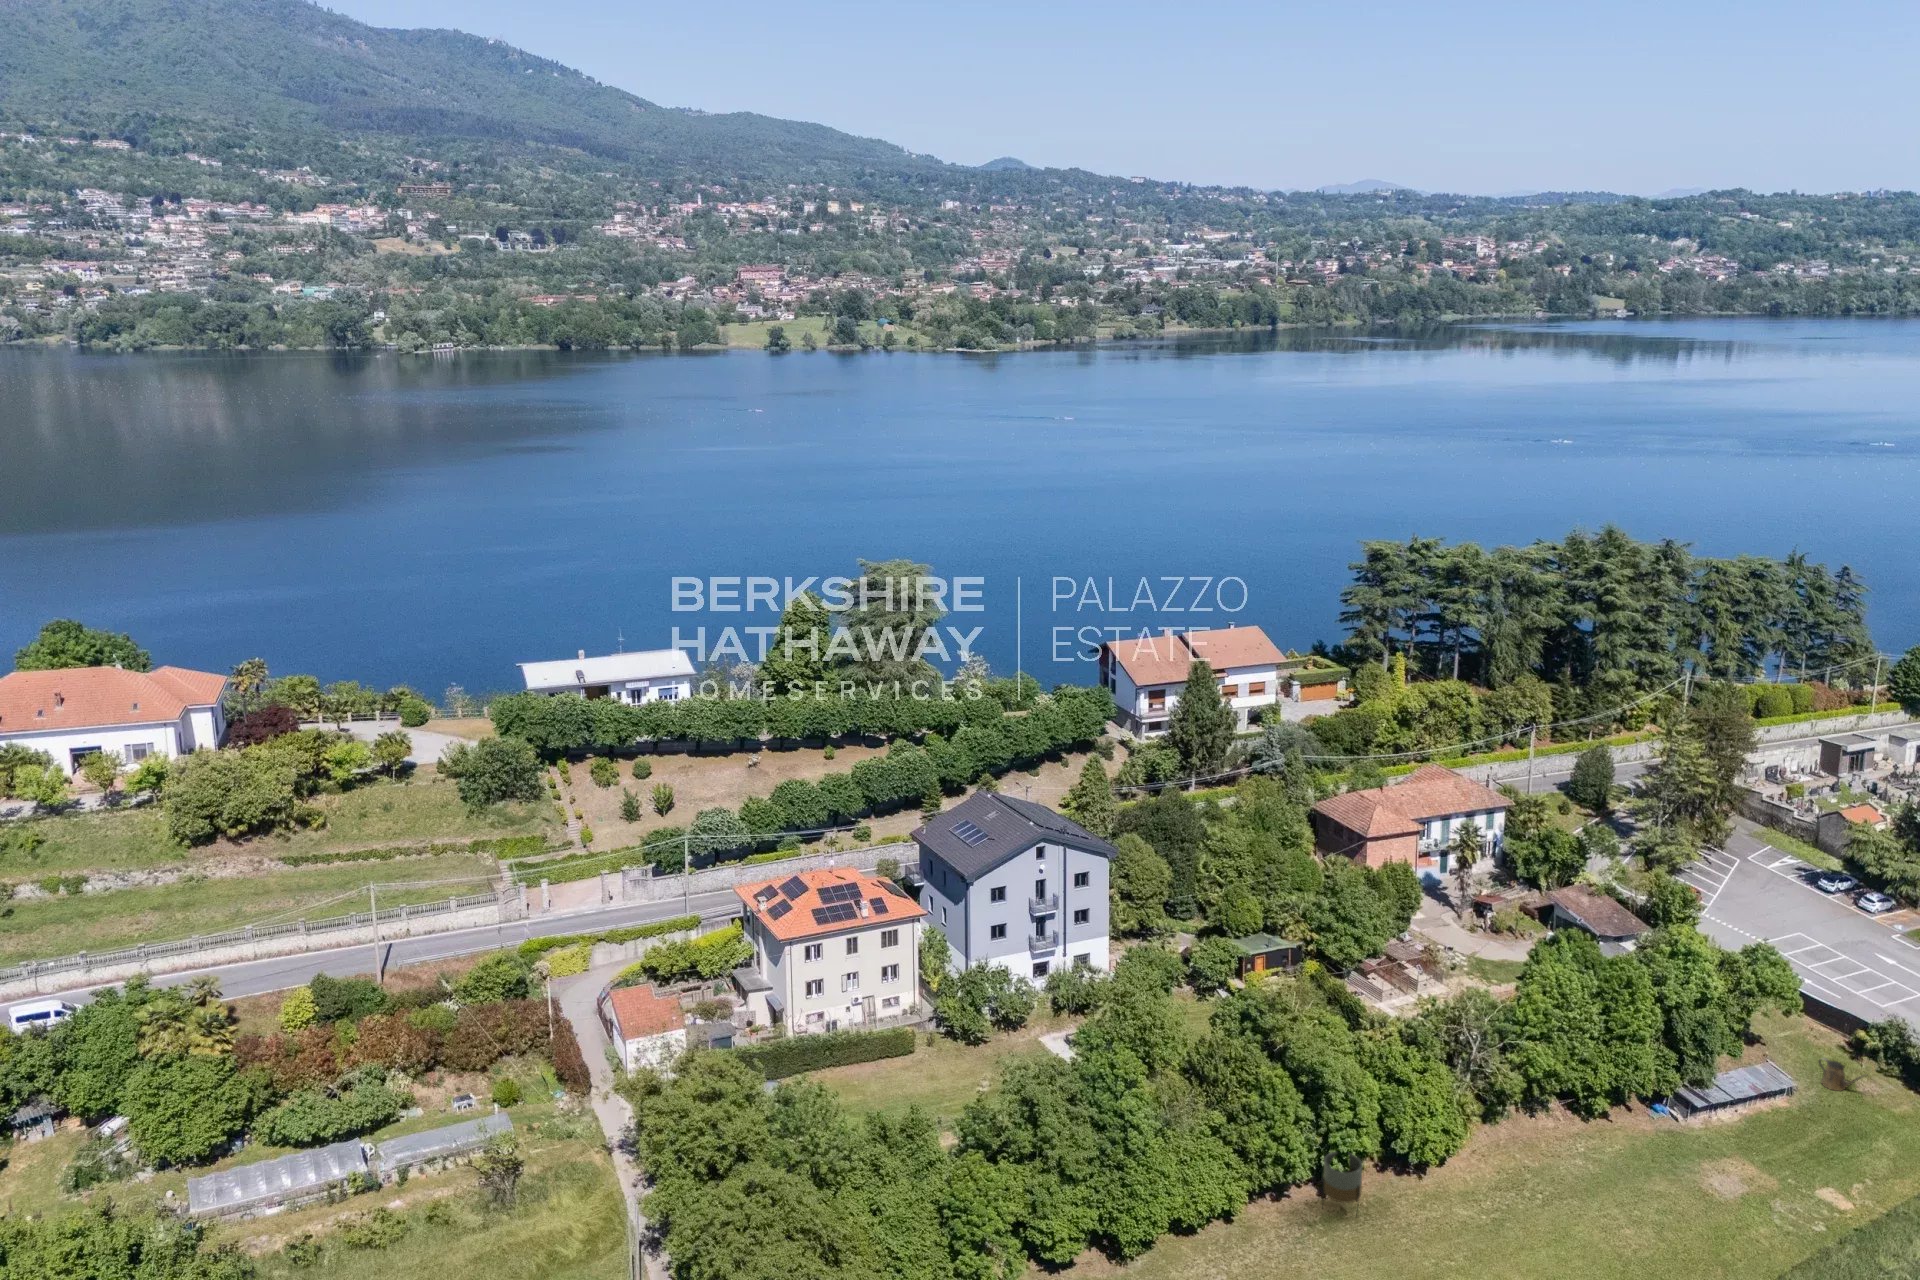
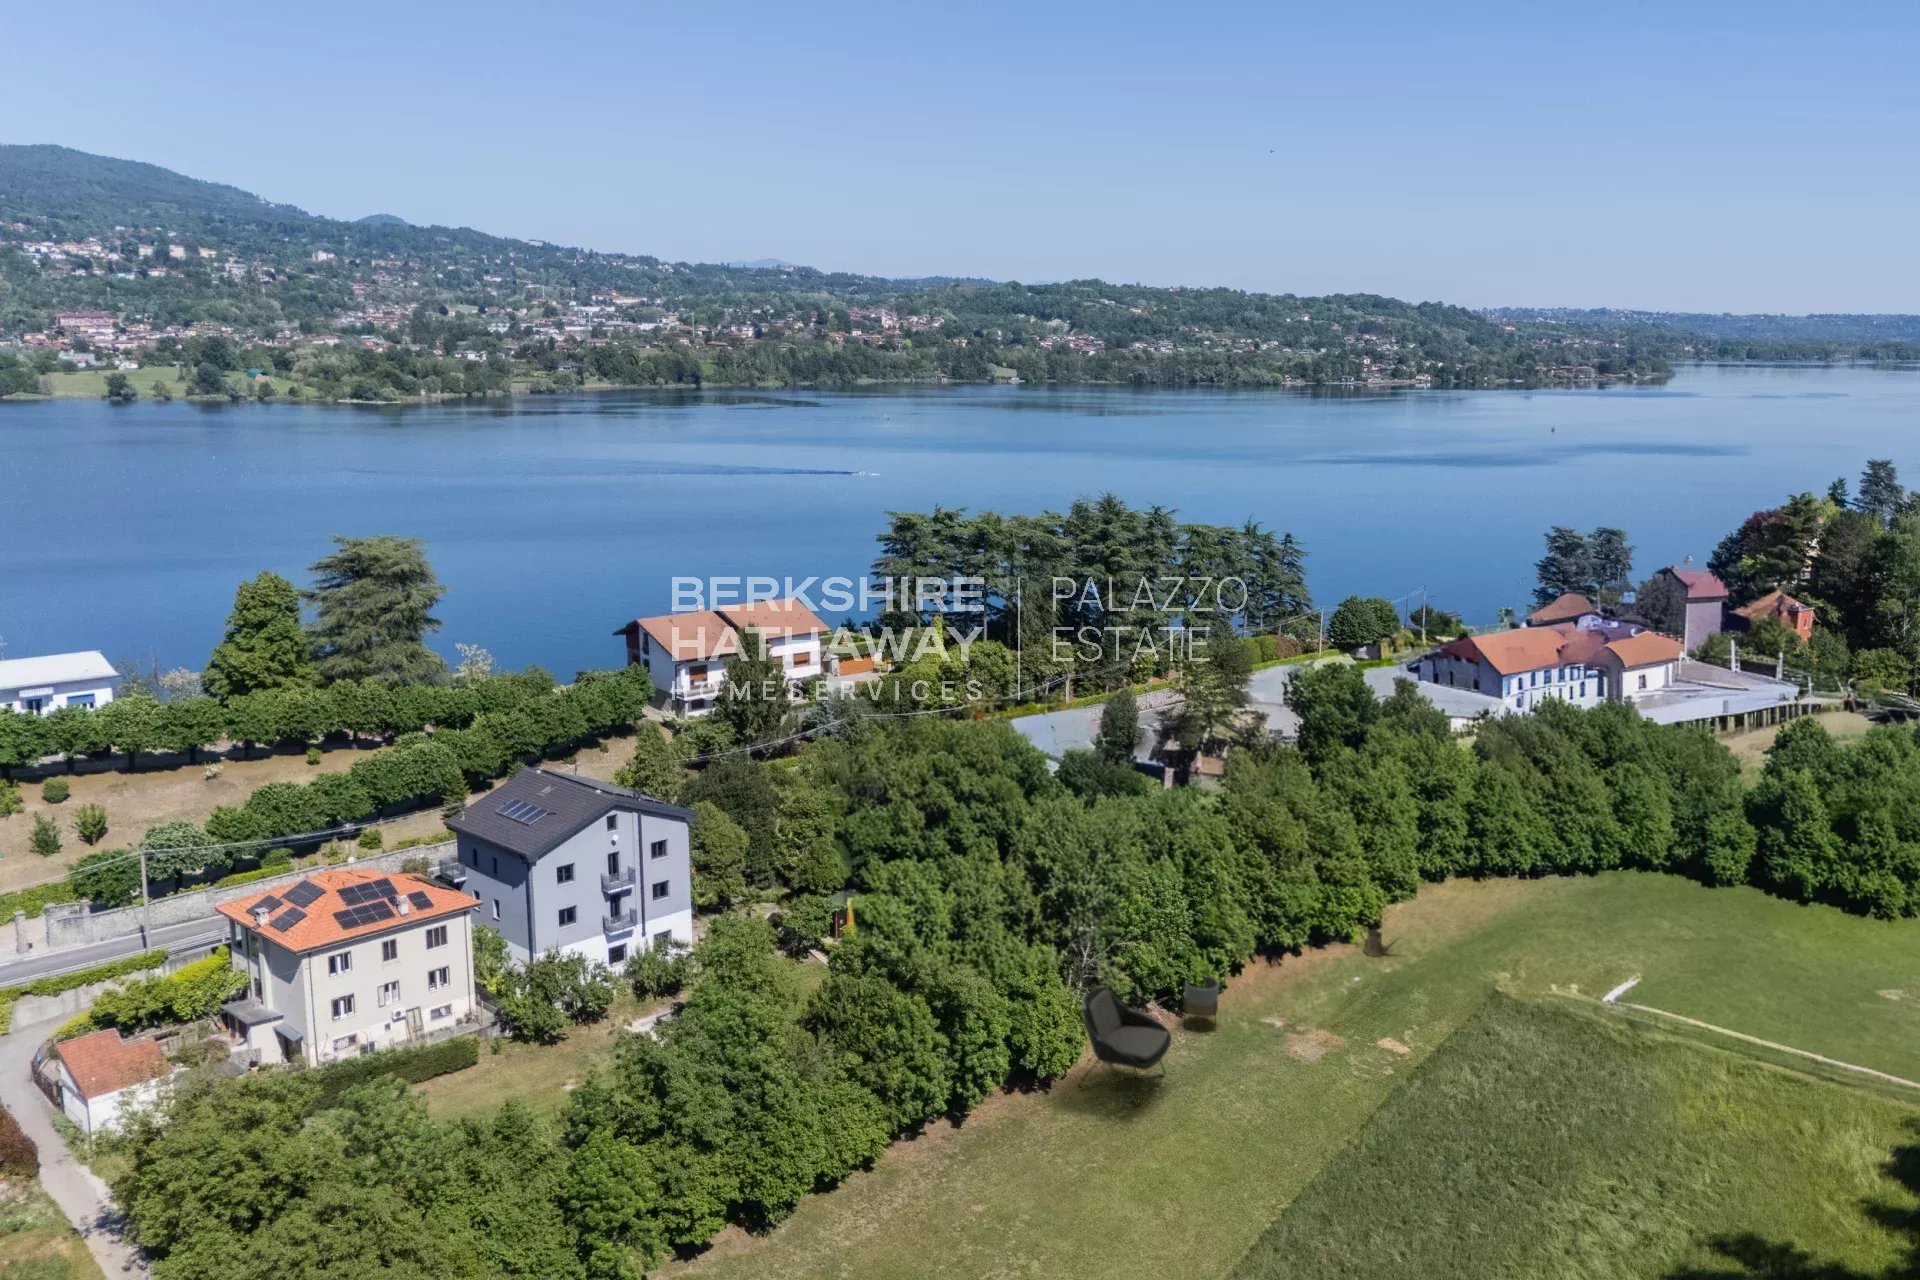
lounge chair: none [1452,1082,1557,1210] -> present [1078,987,1172,1106]
planter: present [1323,1152,1362,1203] -> present [1183,976,1219,1030]

